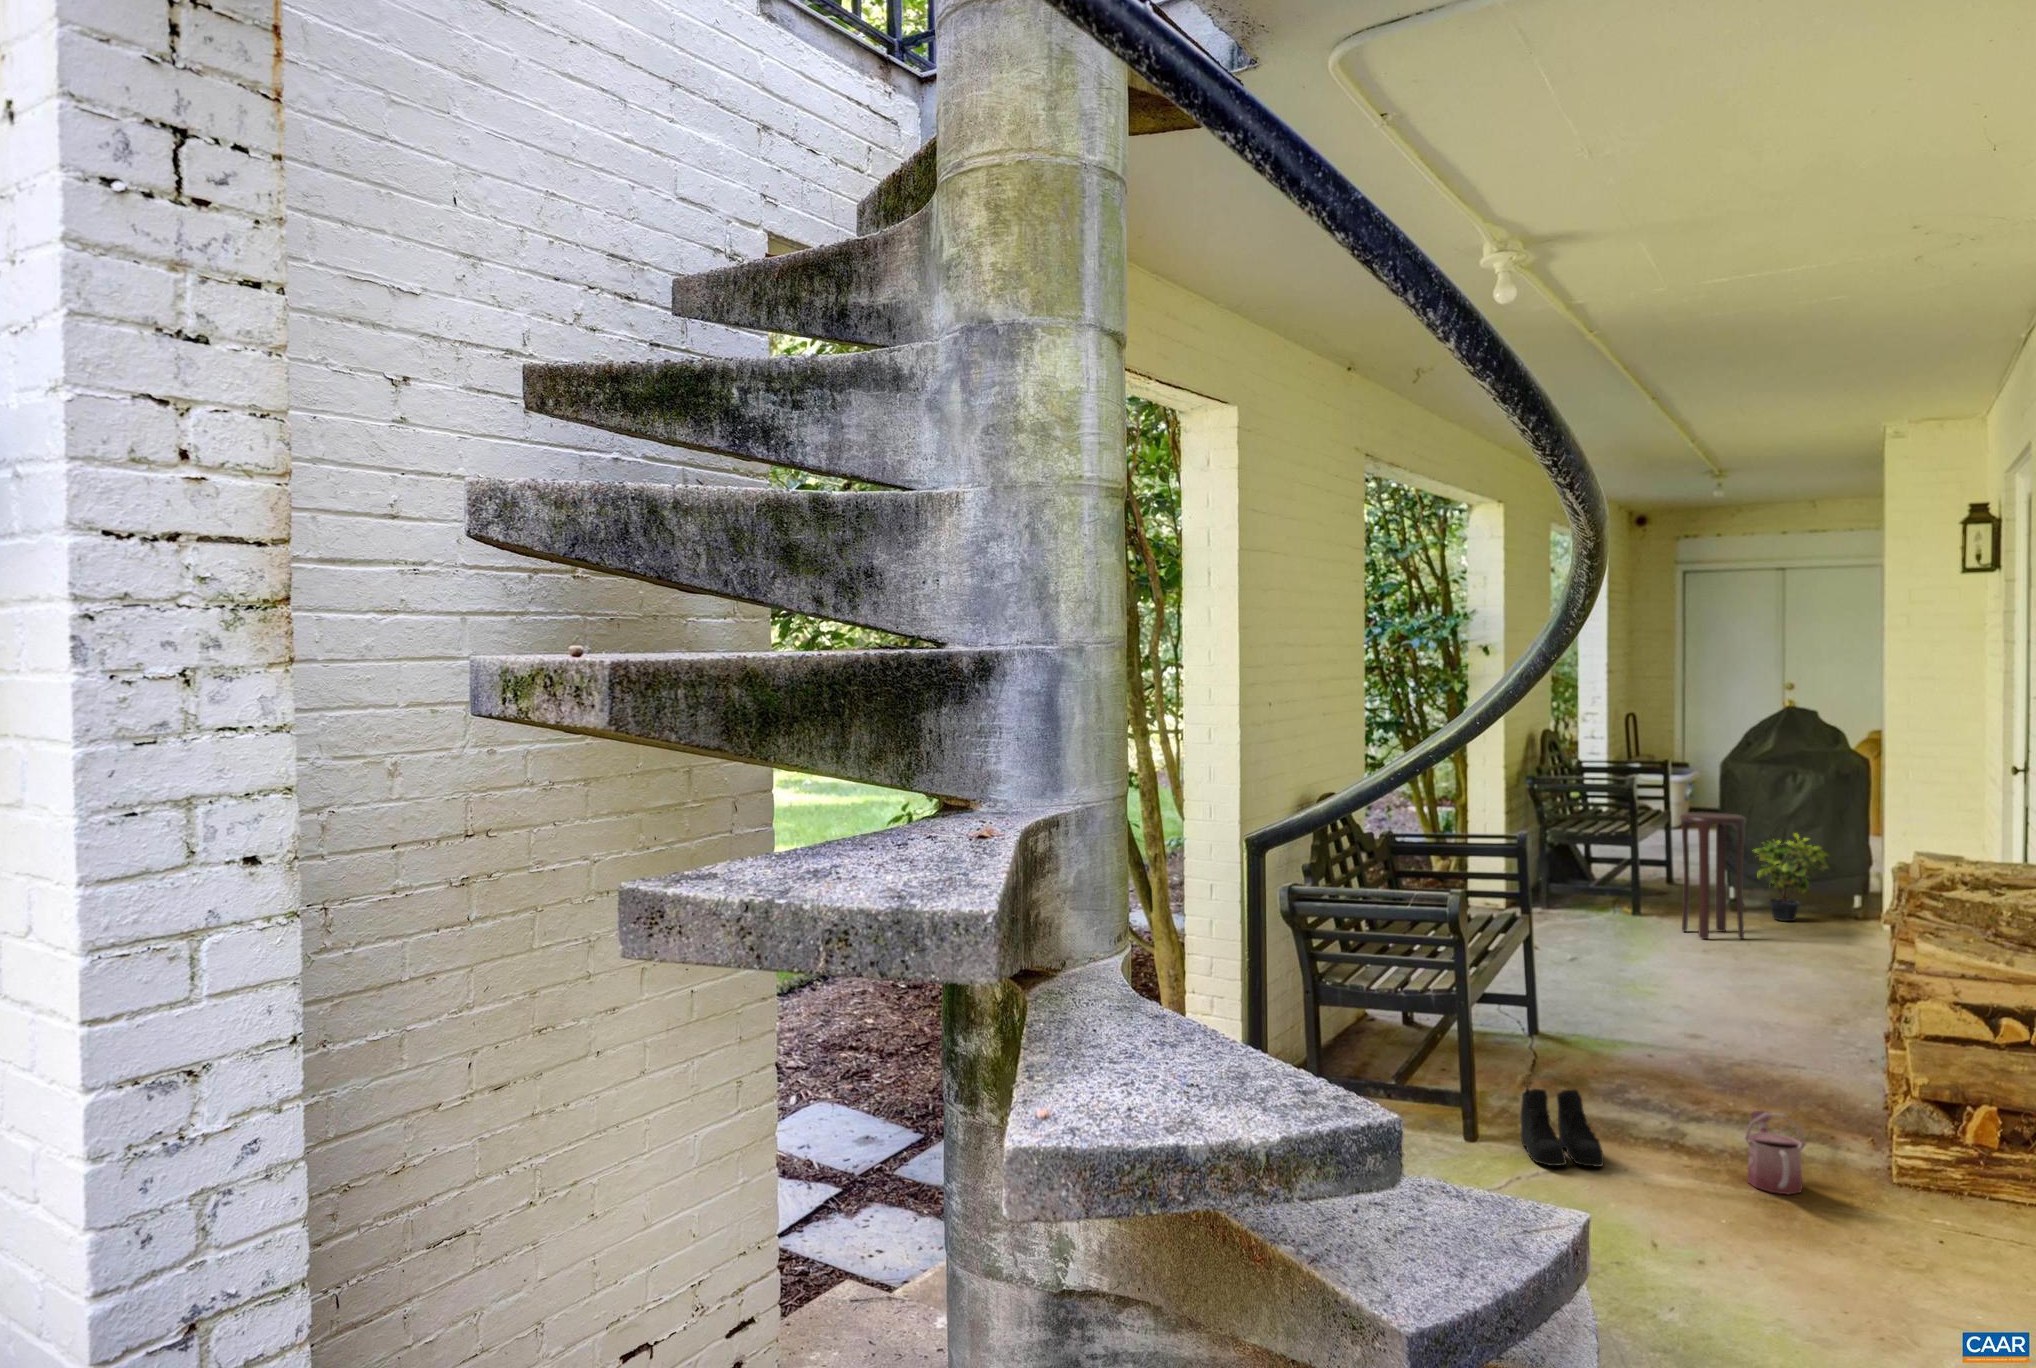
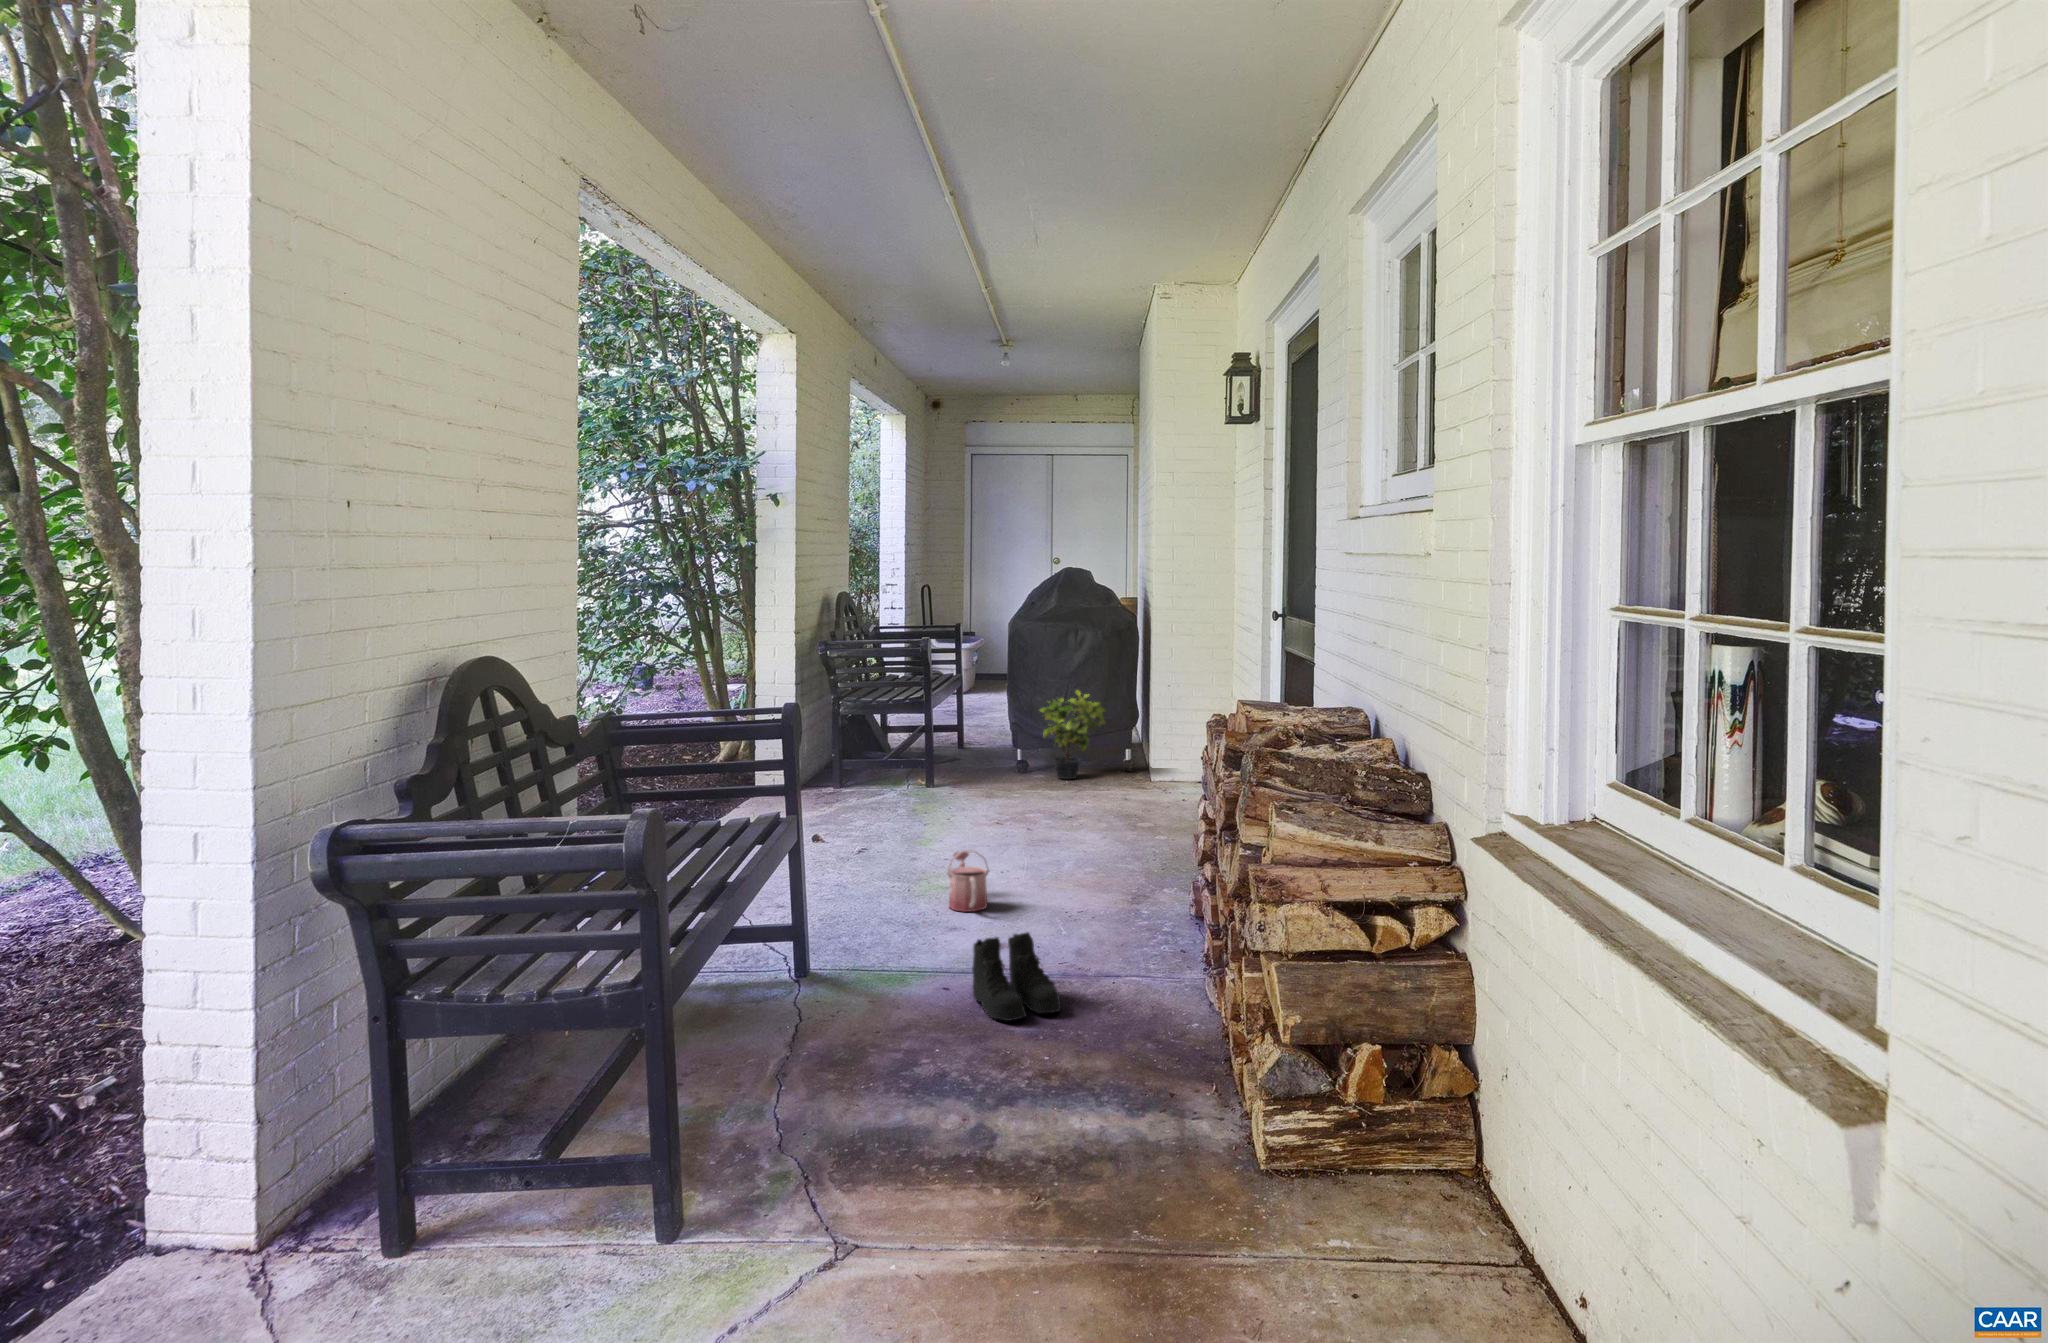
stool: present [1680,812,1746,939] -> none [973,672,1037,808]
boots: present [1520,1089,1604,1167] -> present [972,932,1061,1021]
watering can: present [1745,1111,1805,1194] -> present [947,850,990,912]

